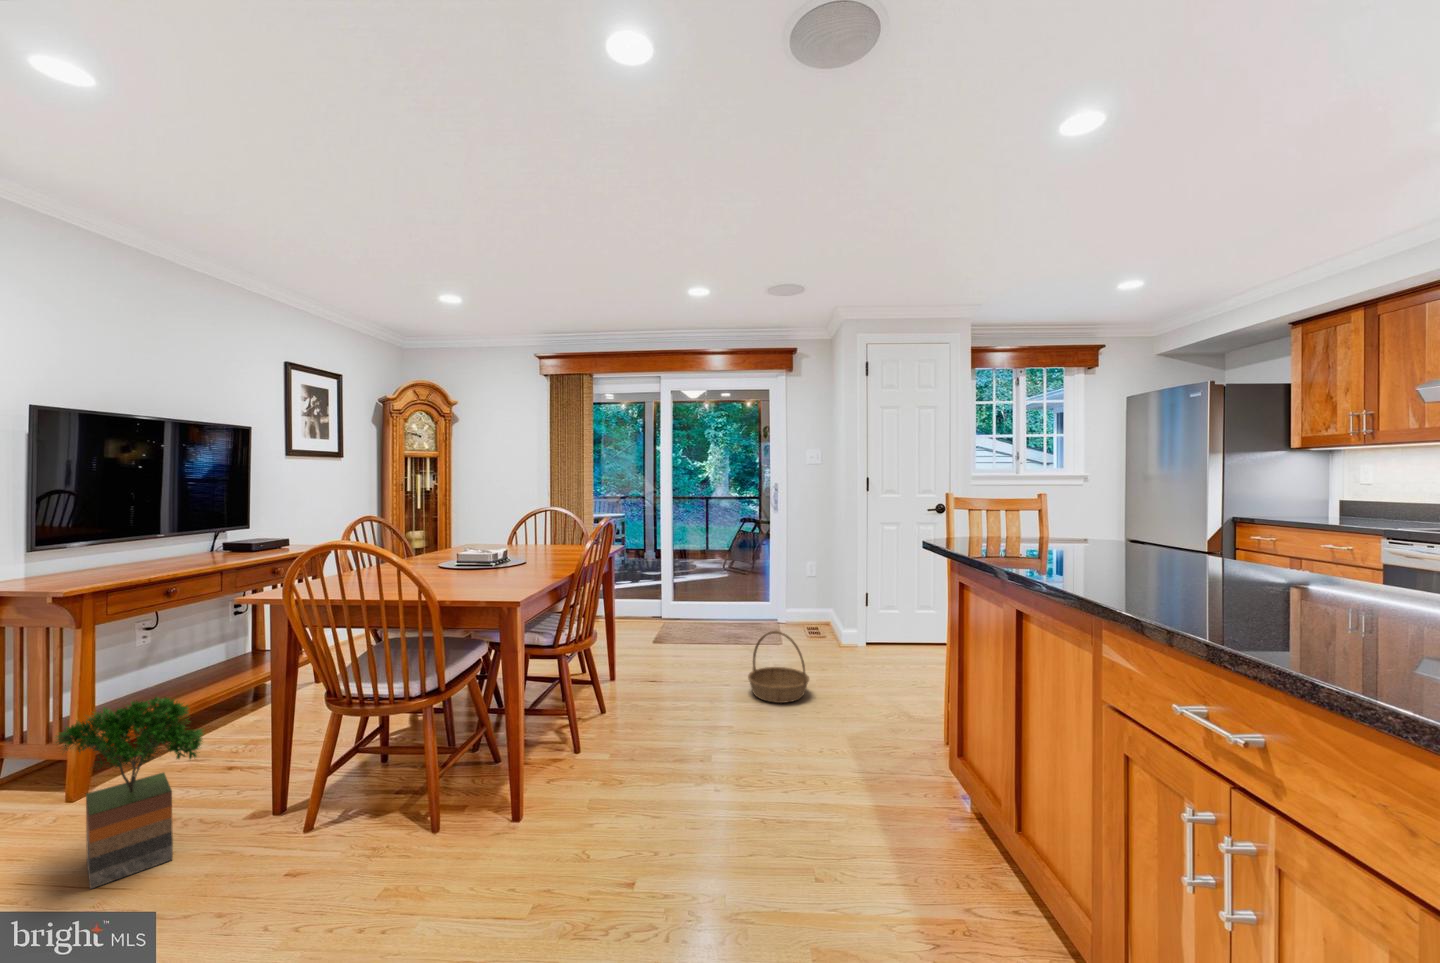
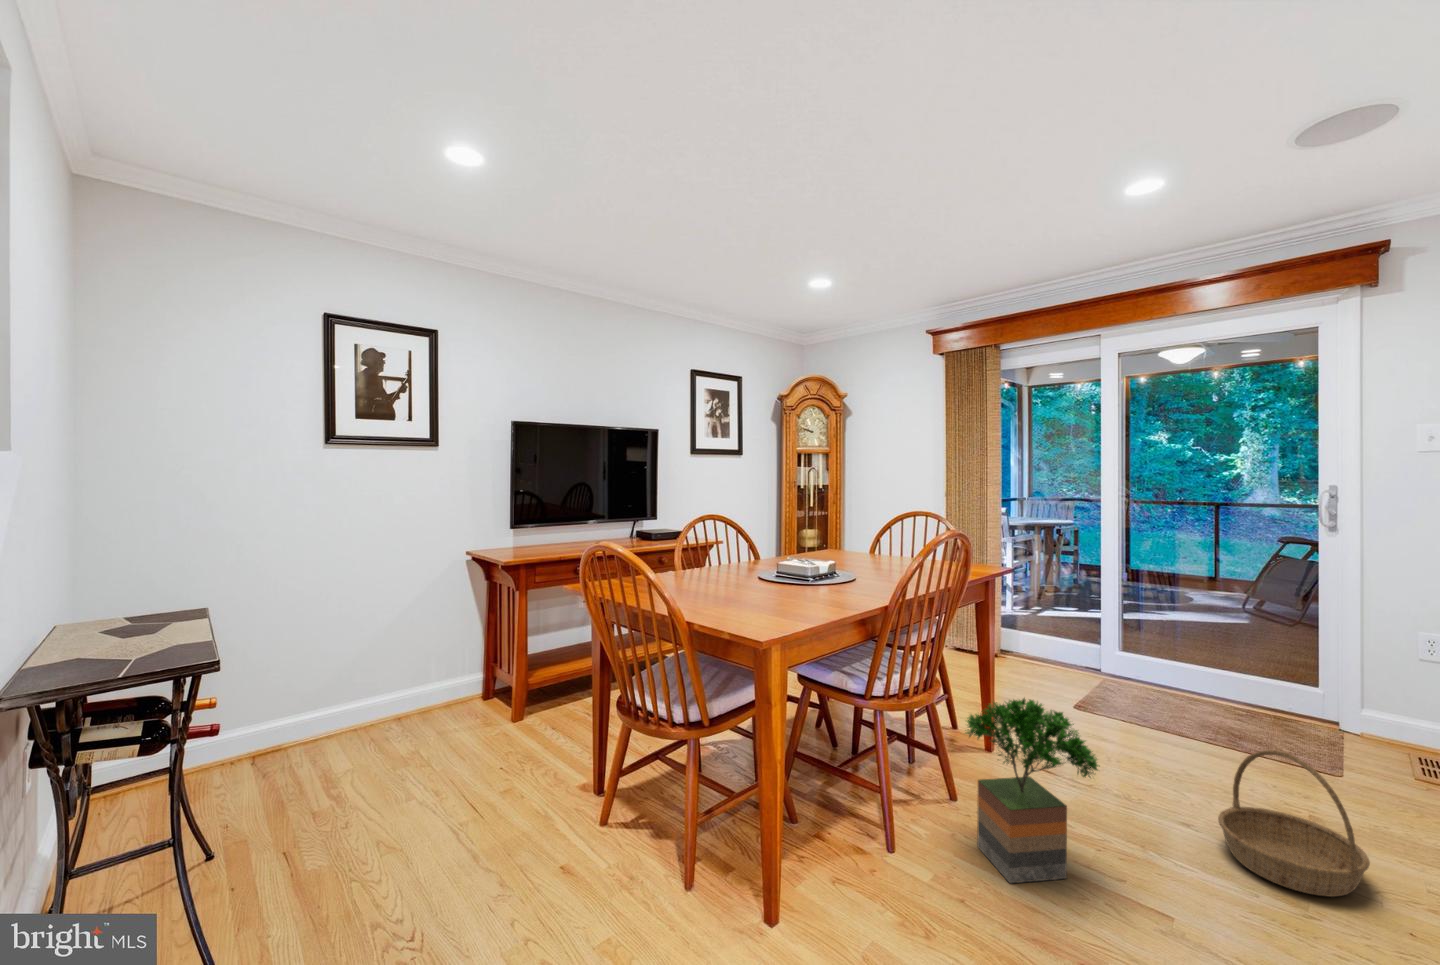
potted tree: present [56,697,203,889] -> present [965,698,1100,883]

